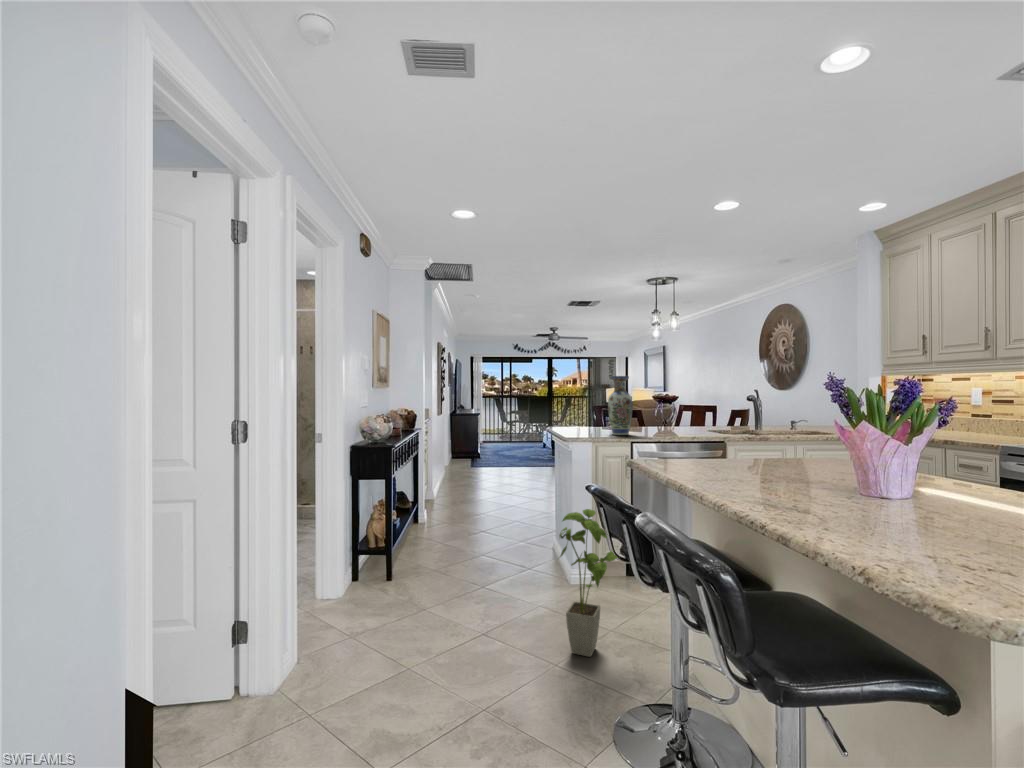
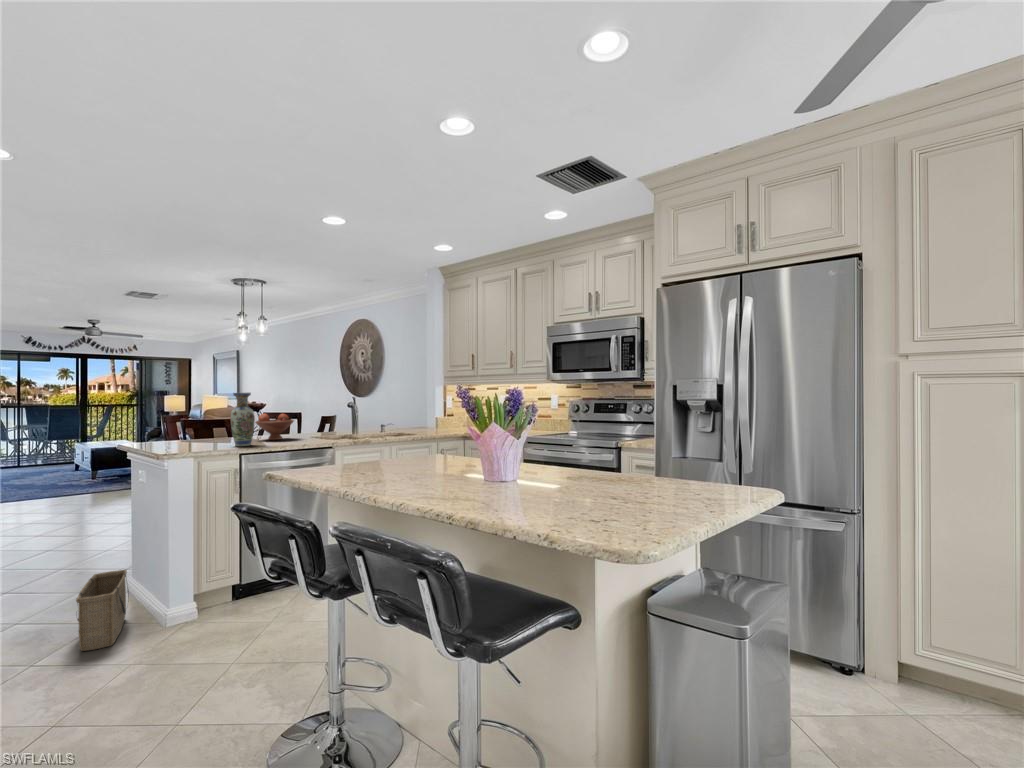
fruit bowl: none [639,401,682,432] -> present [255,413,294,440]
house plant: present [559,509,618,657] -> none [214,508,283,629]
basket: none [443,546,498,626] -> present [76,570,129,651]

